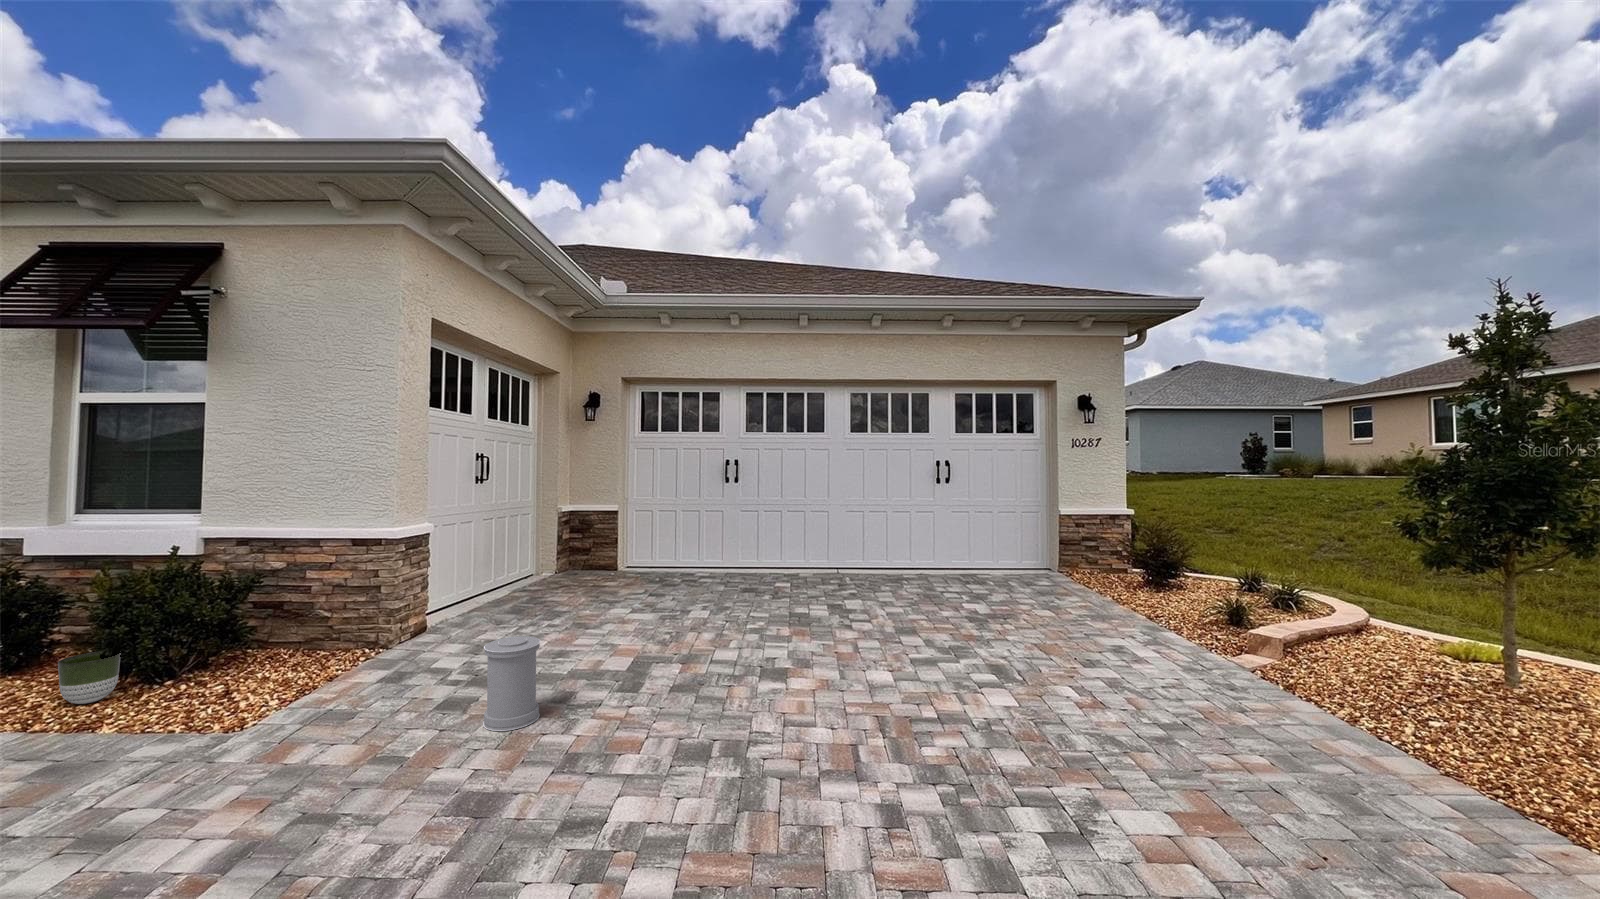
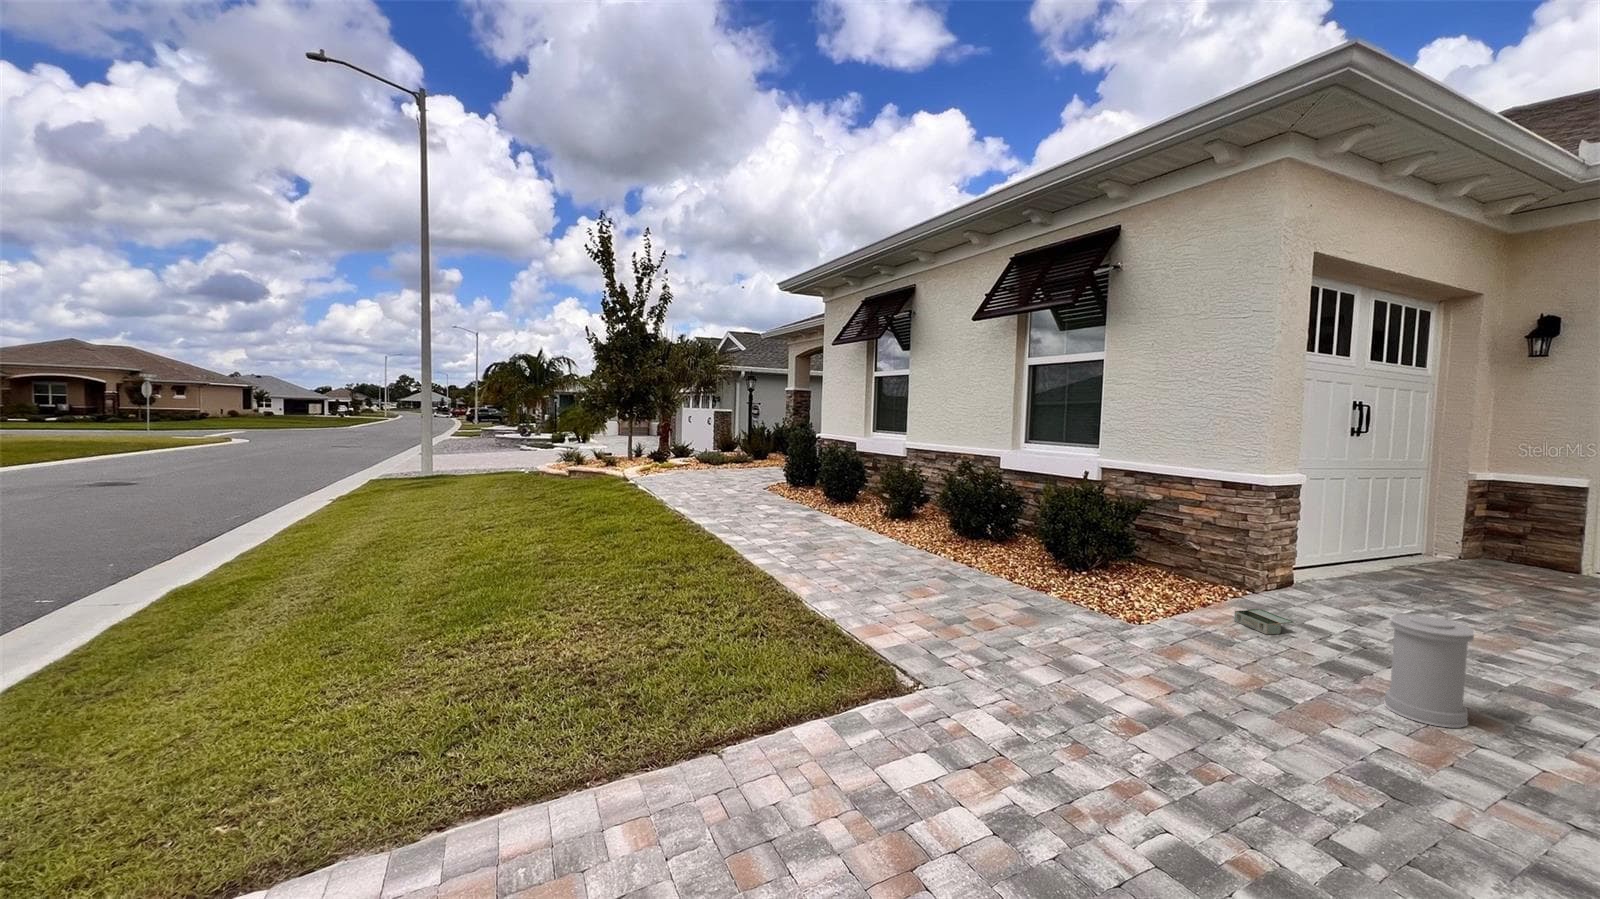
planter: present [58,652,121,704] -> none [1029,539,1059,574]
toolbox: none [362,665,420,690] -> present [1234,609,1294,635]

